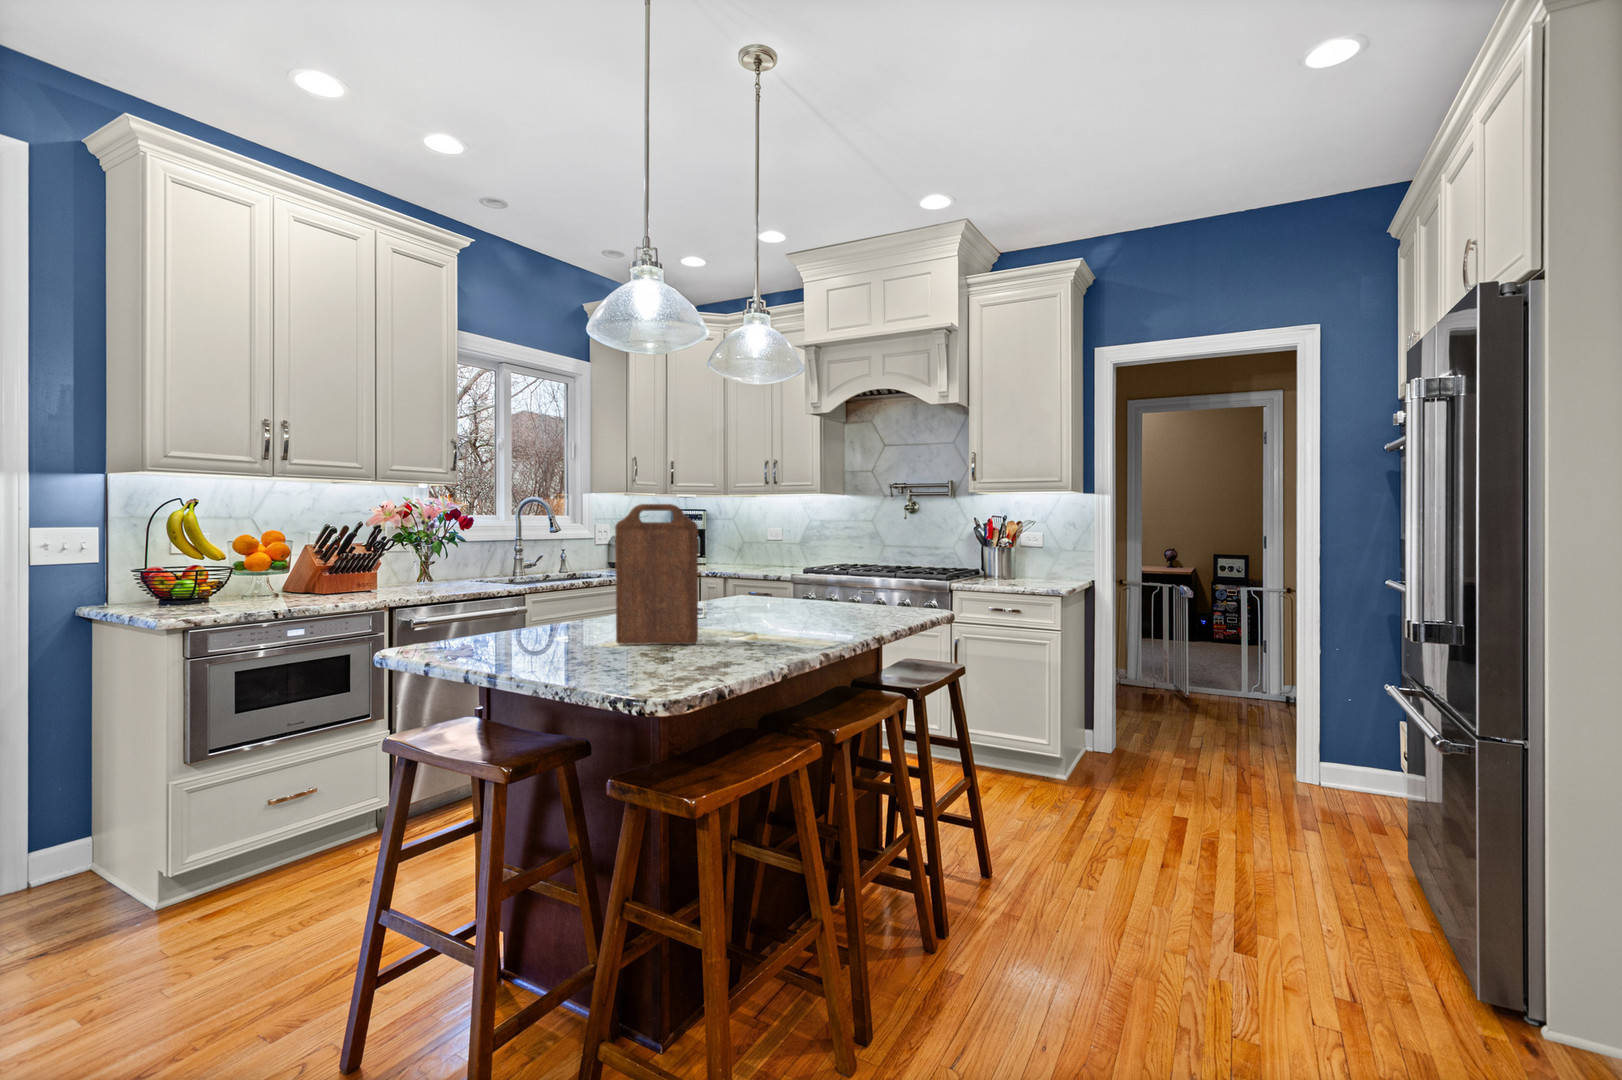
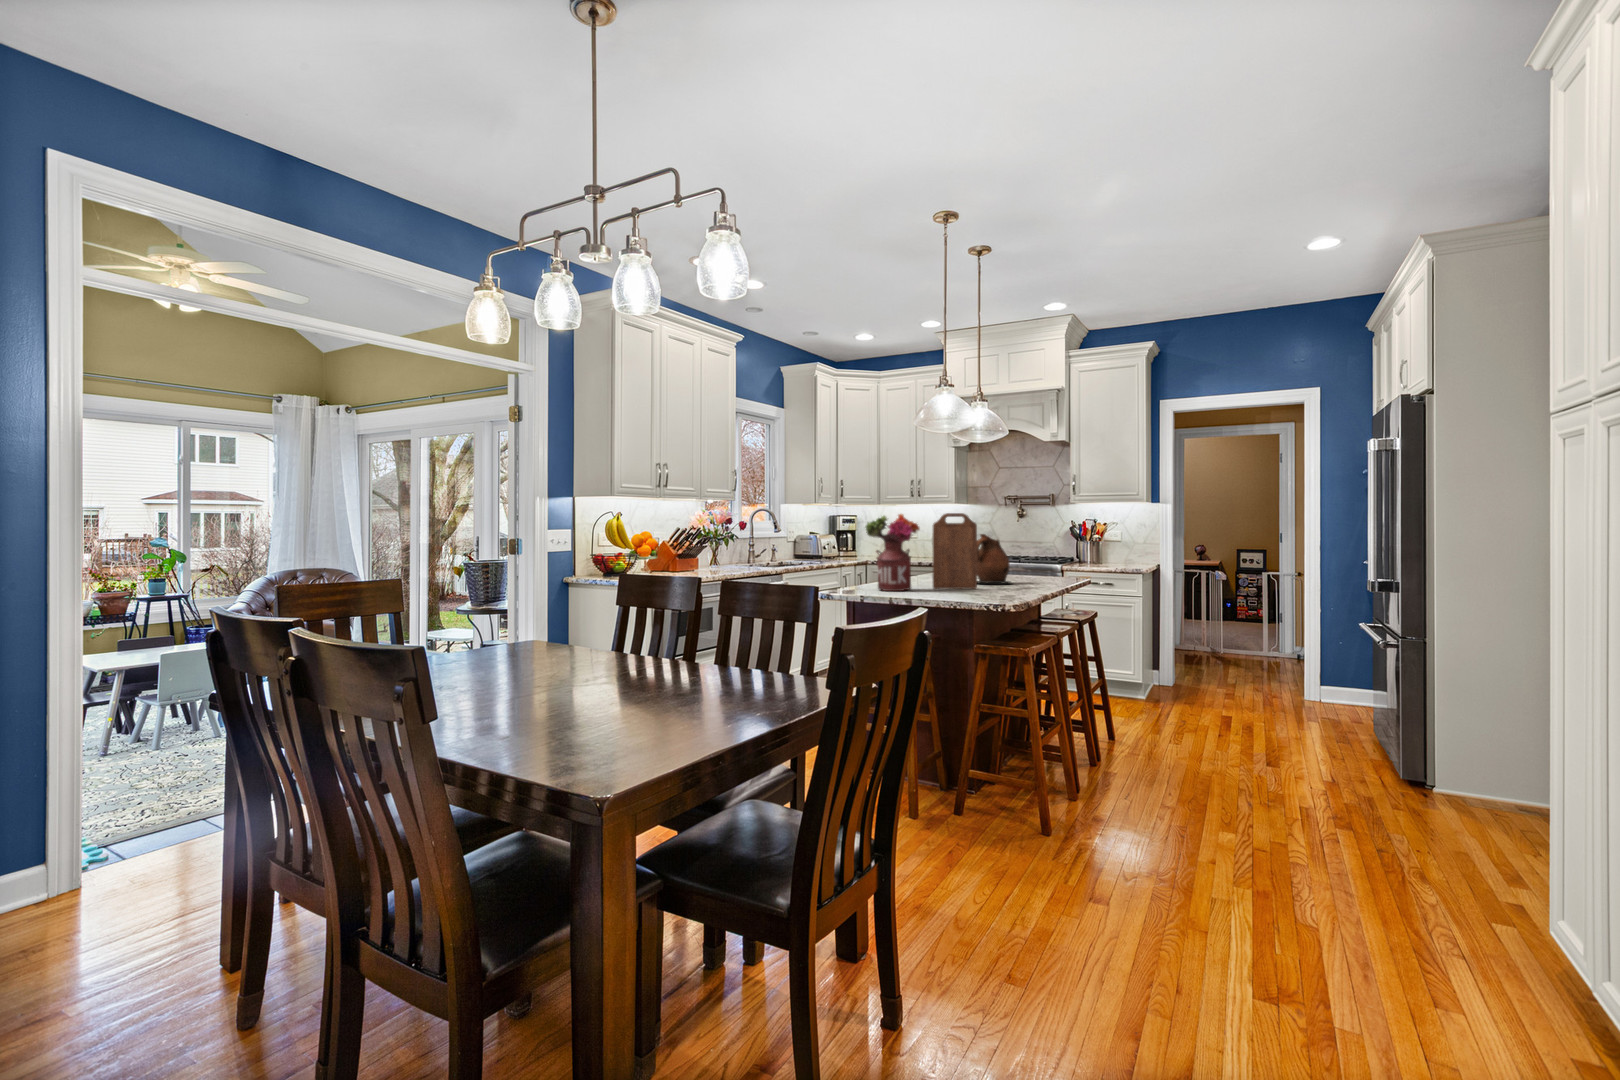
flower arrangement: none [479,504,588,652] -> present [865,514,920,591]
ceramic pitcher: none [727,541,799,630] -> present [977,534,1012,583]

